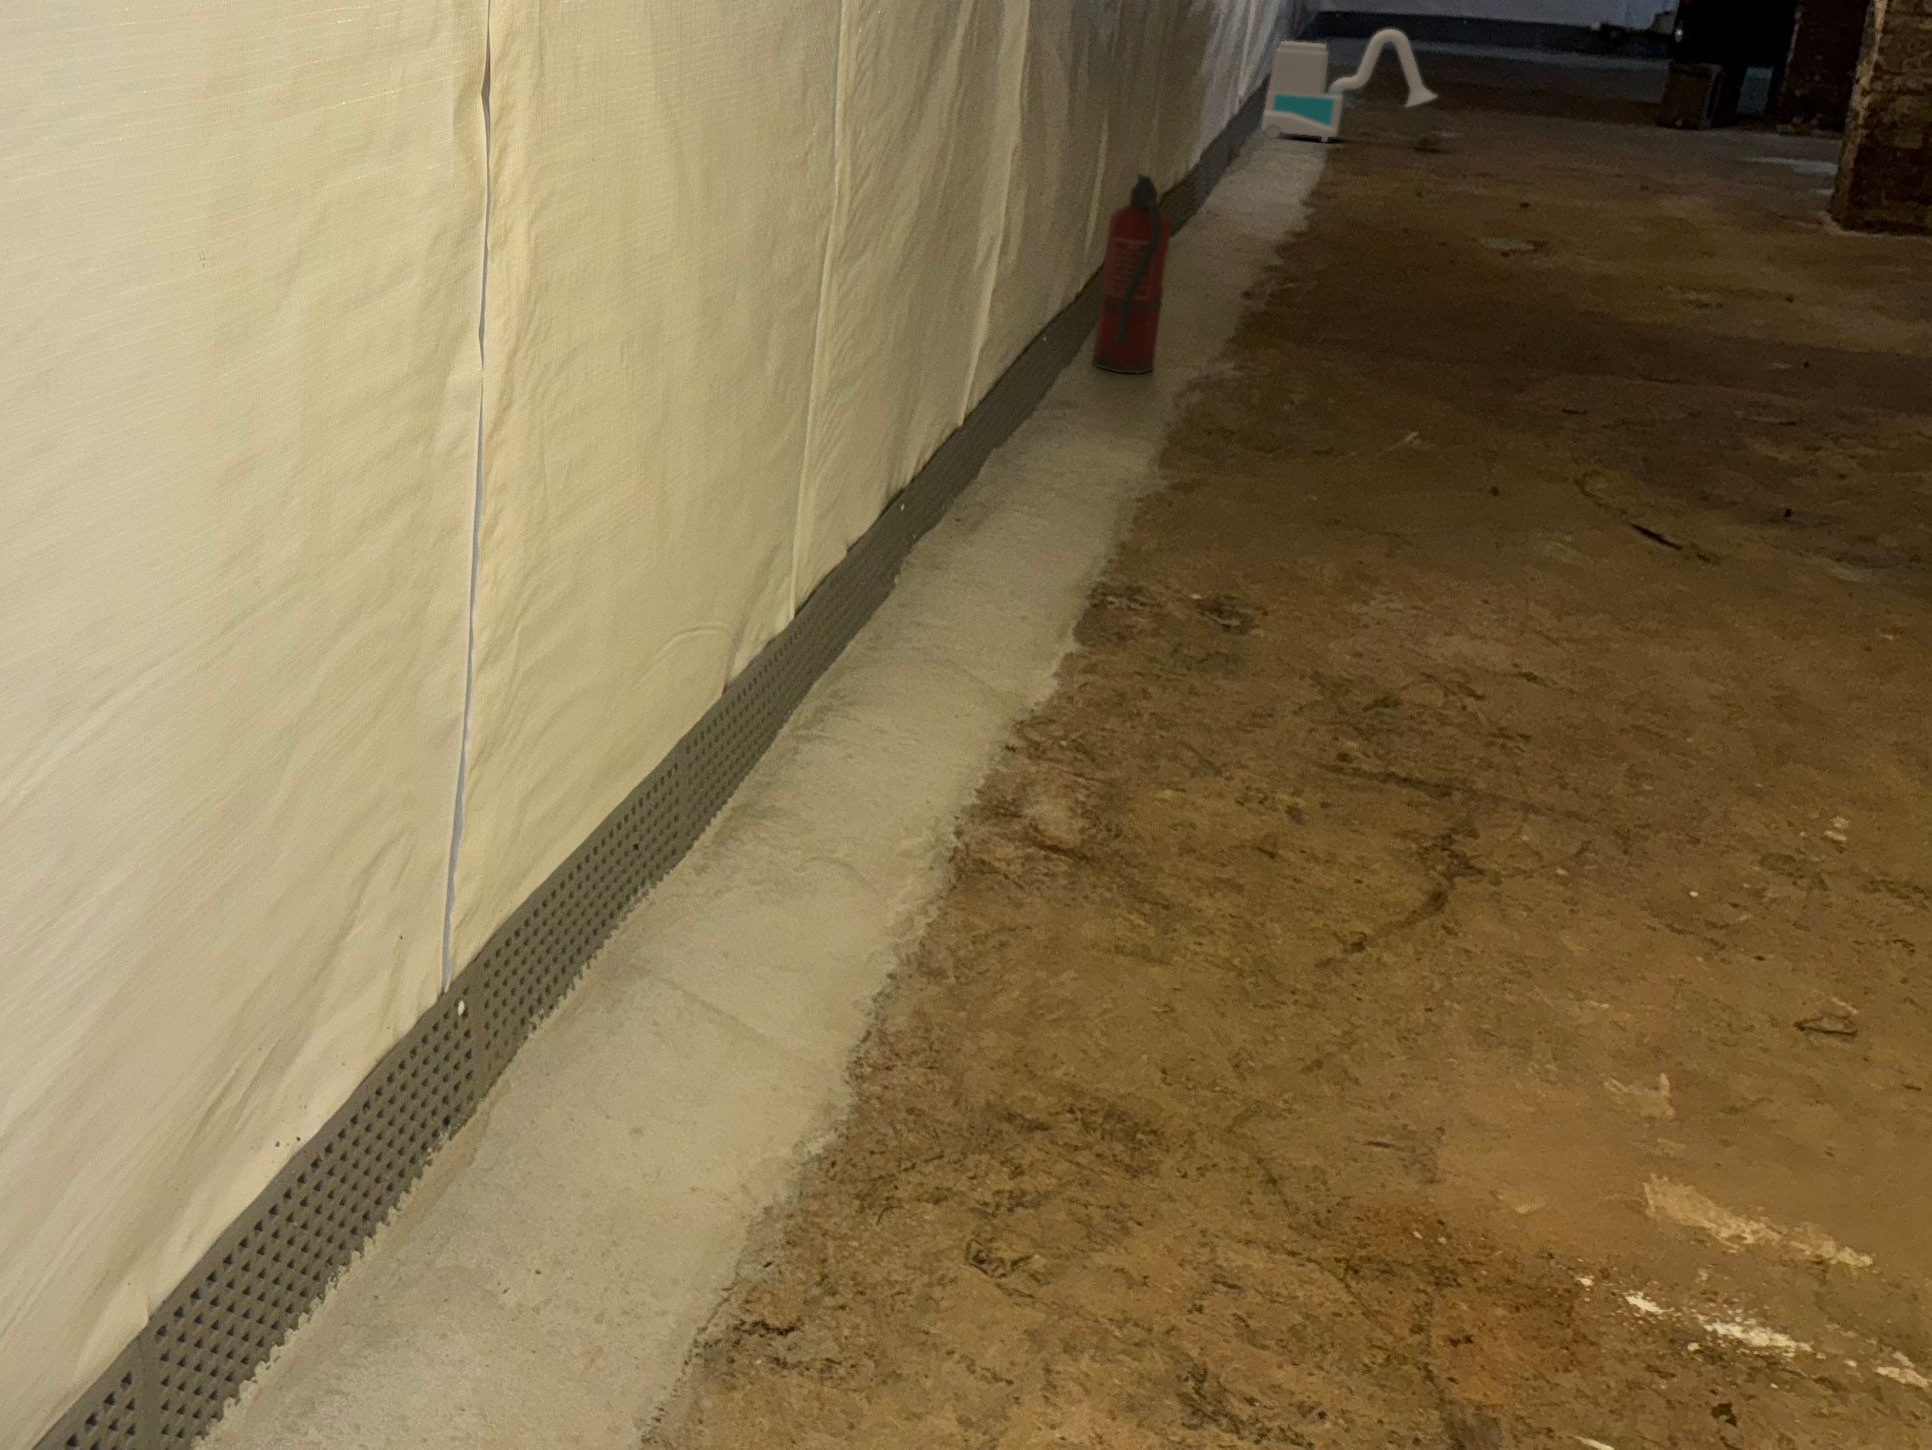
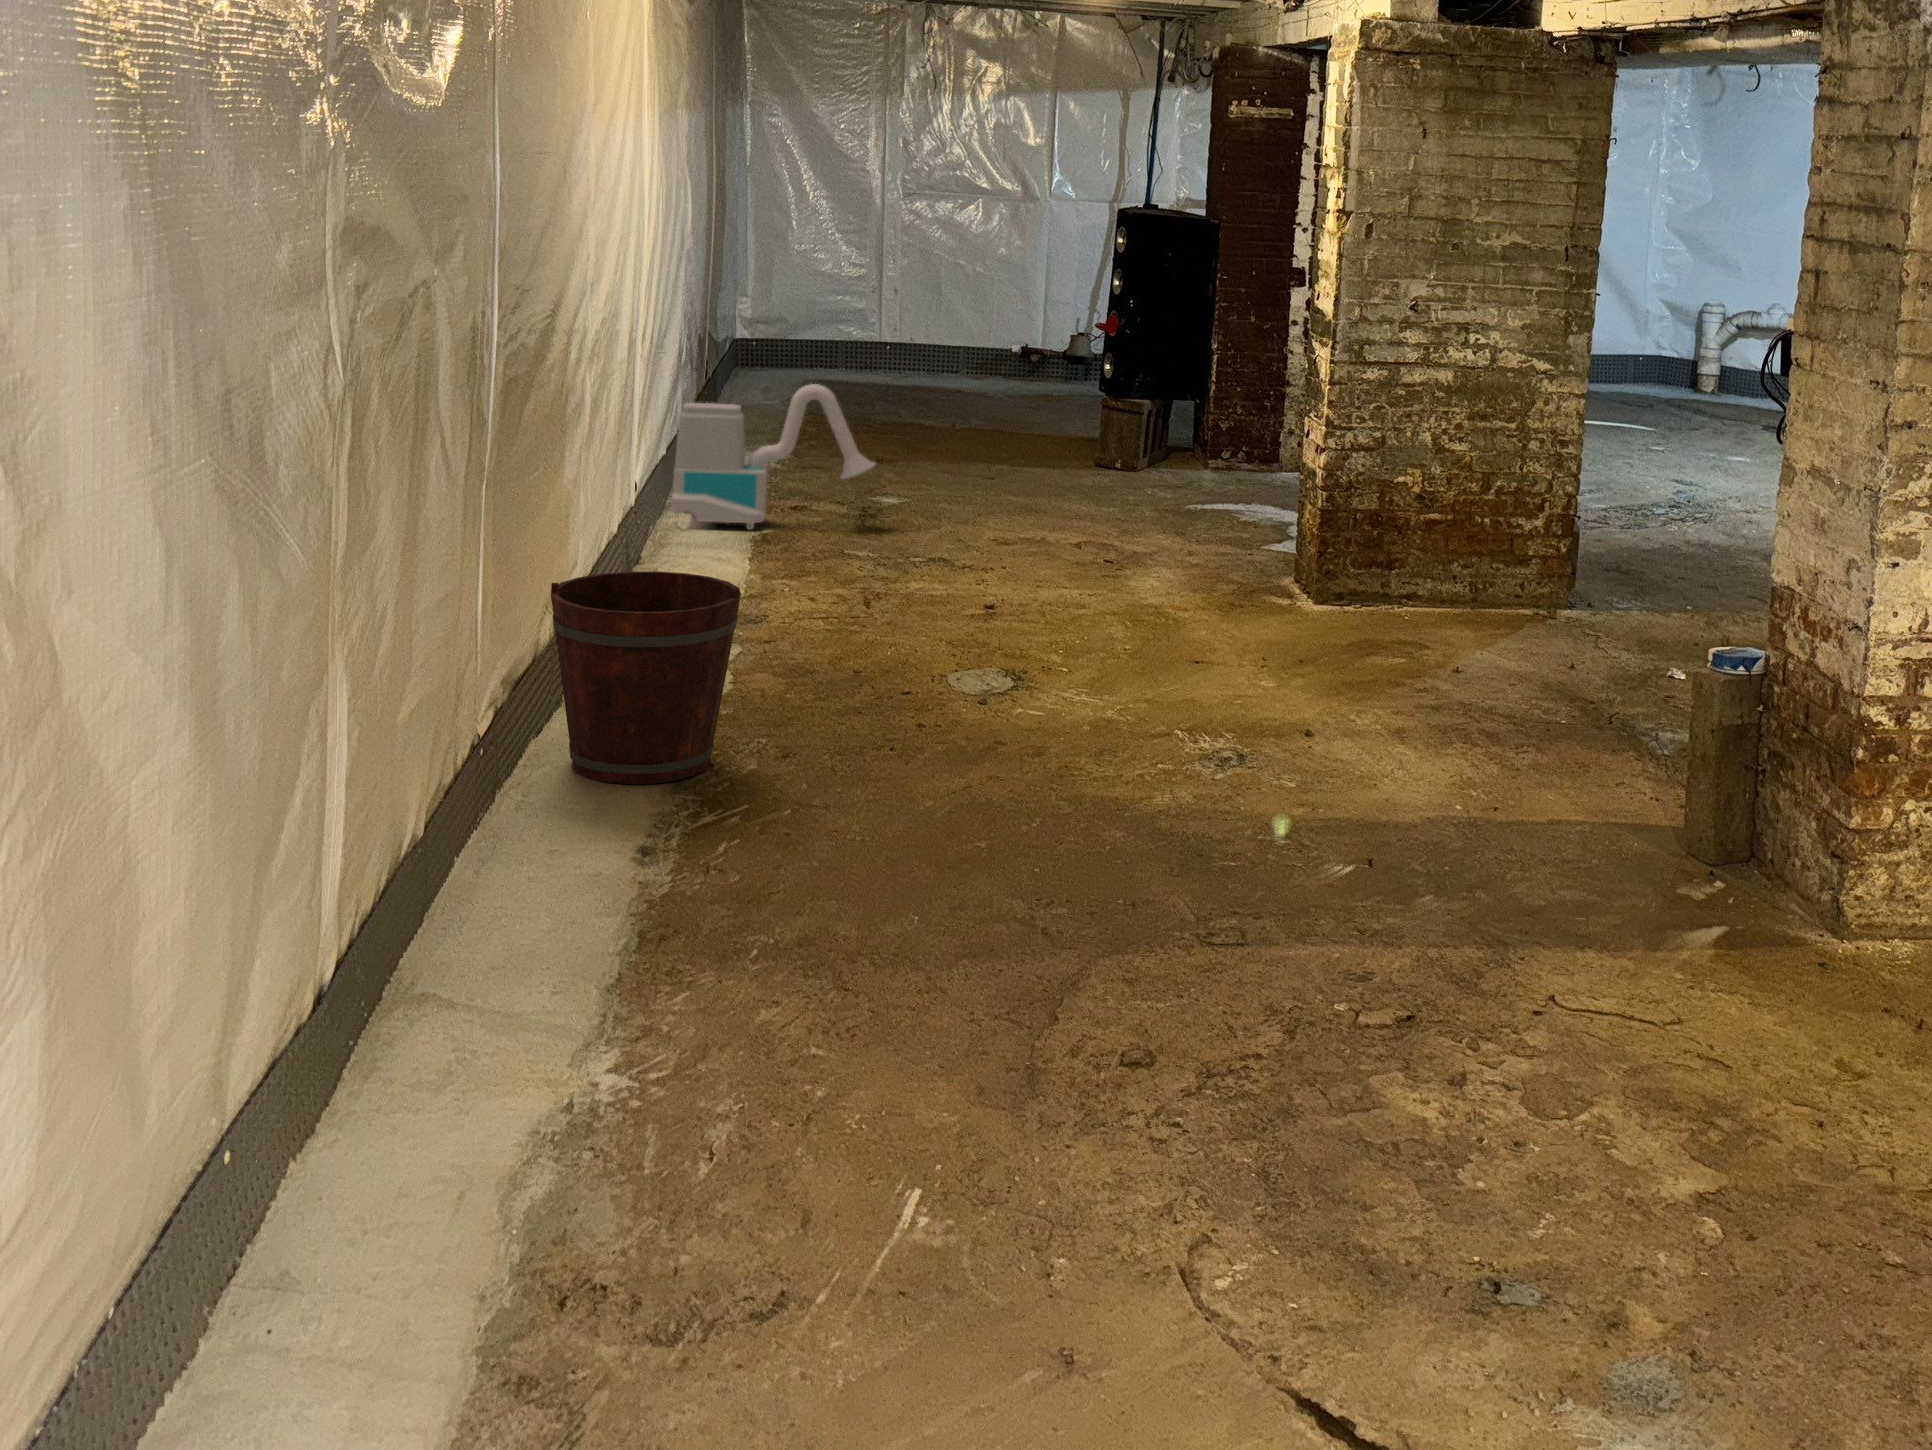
bucket: none [1193,128,1324,264] -> present [551,571,741,784]
fire extinguisher: present [1092,174,1172,373] -> none [361,751,482,1136]

